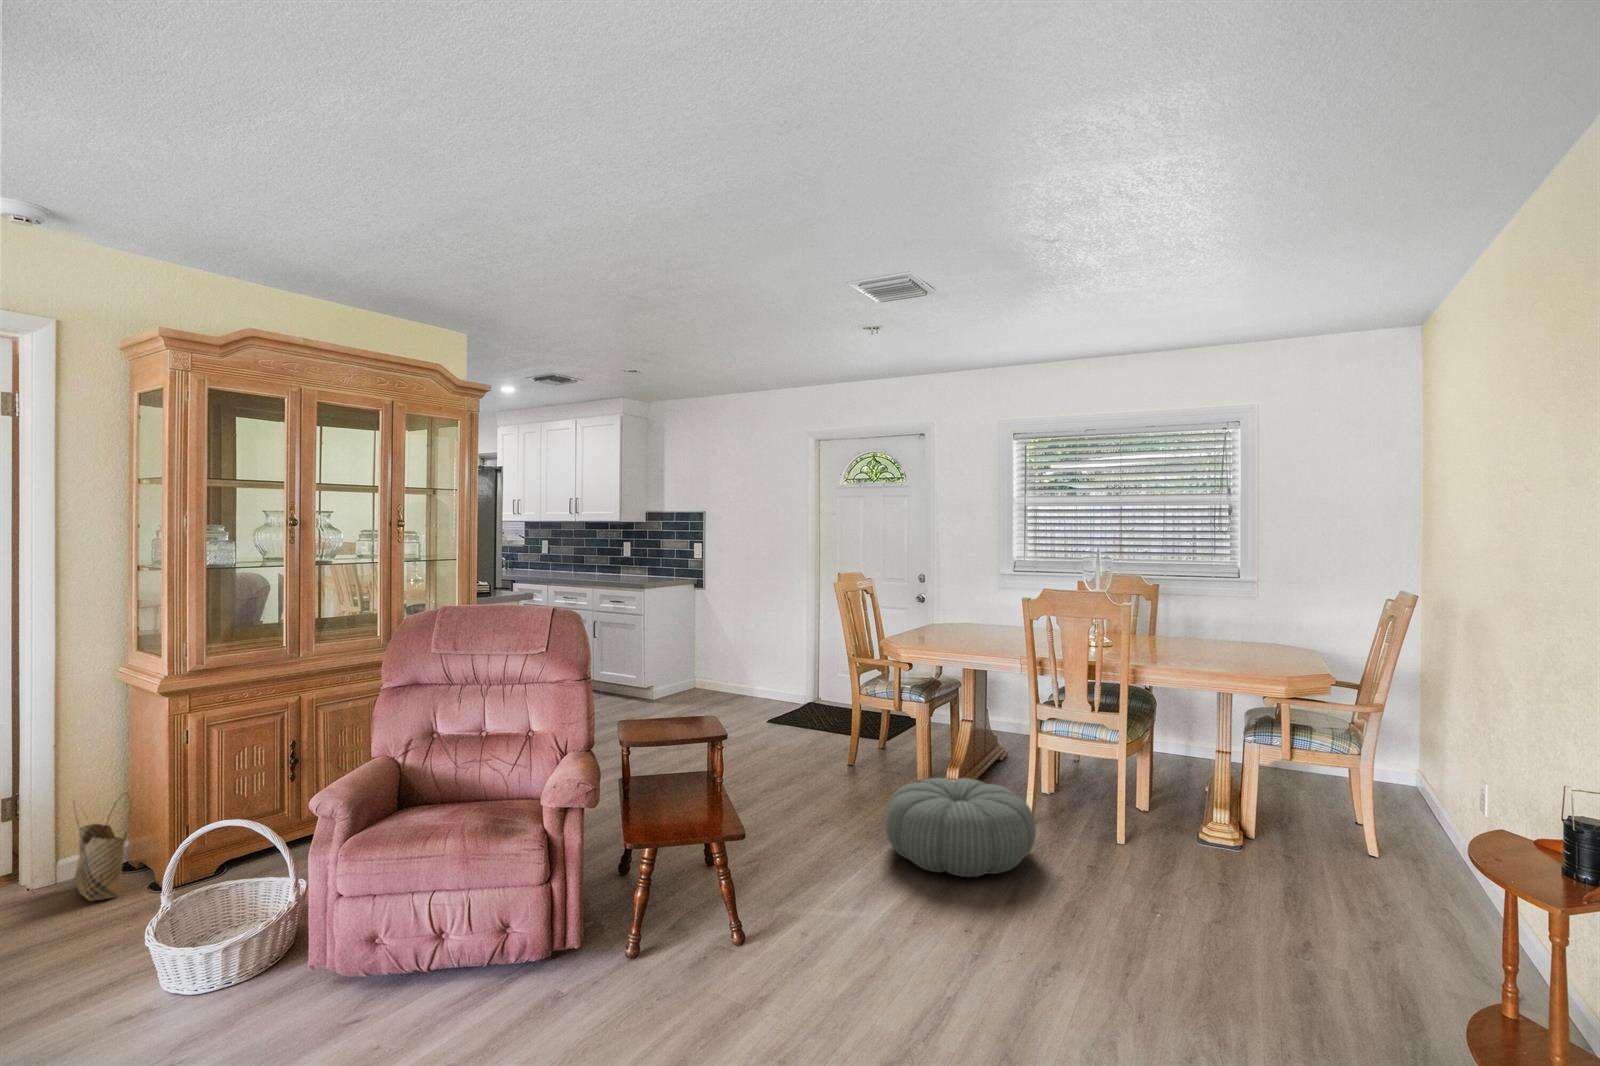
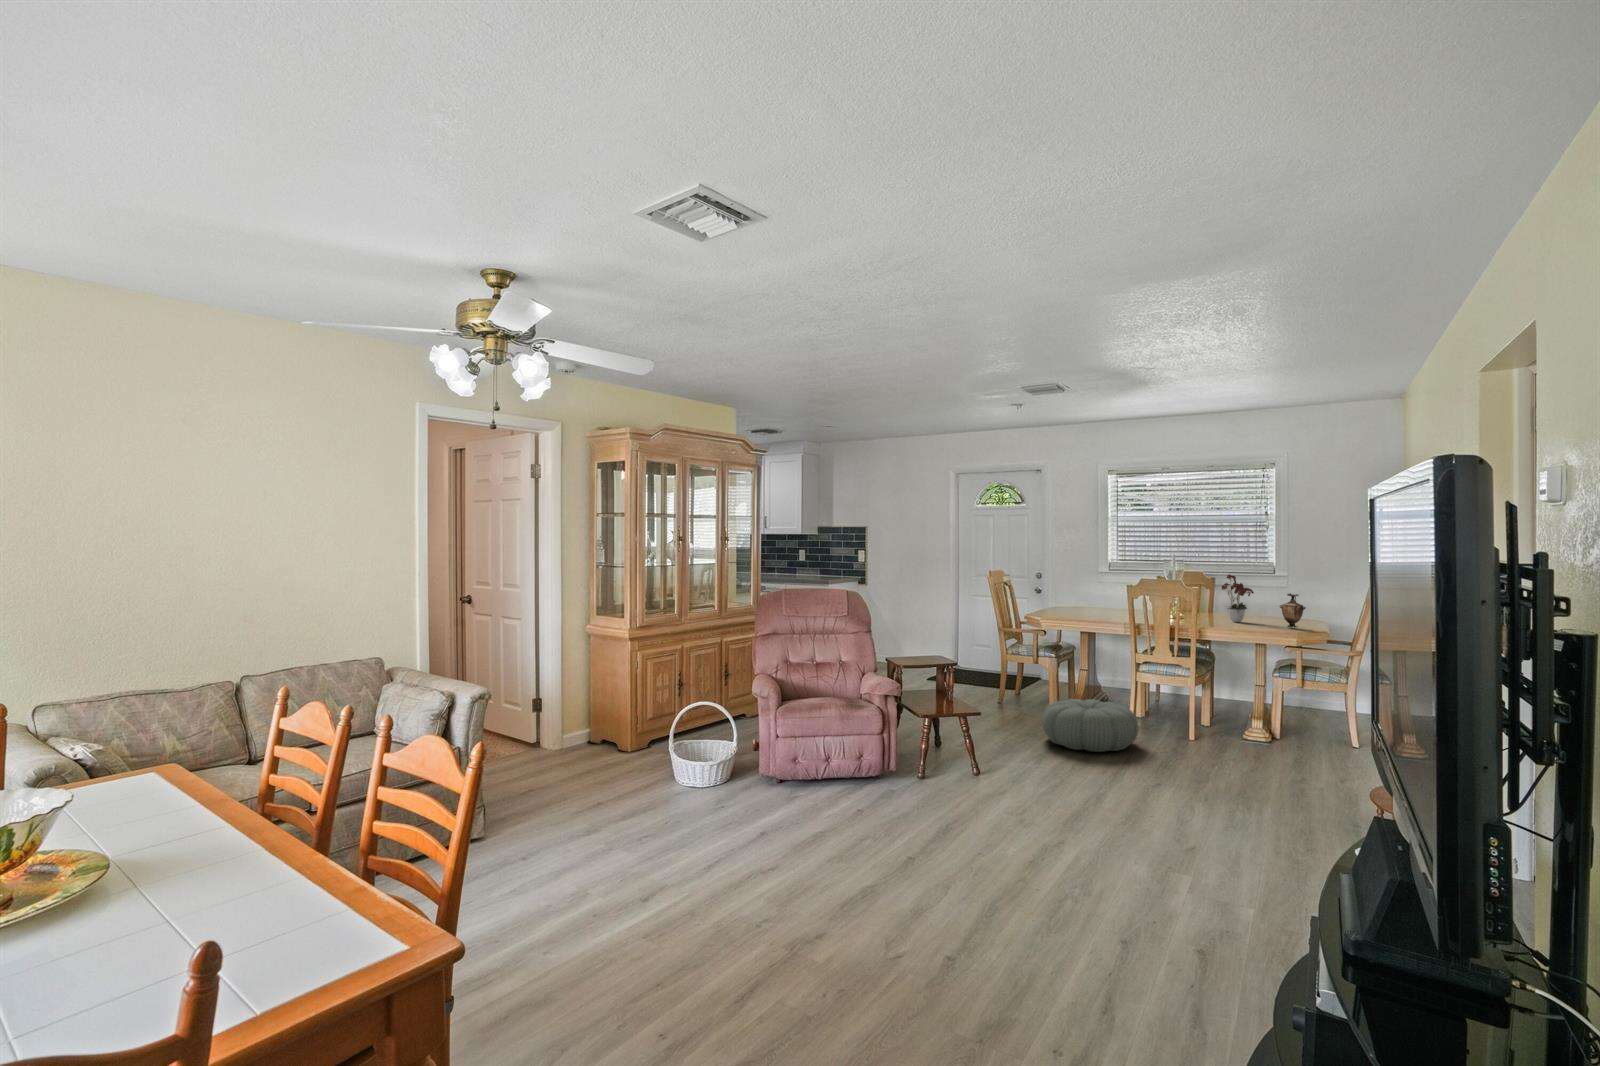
flower arrangement: none [1162,579,1218,655] -> present [1222,574,1254,622]
vase: none [1253,610,1295,667] -> present [1280,593,1306,628]
woven basket: present [74,805,127,901] -> none [578,697,611,755]

